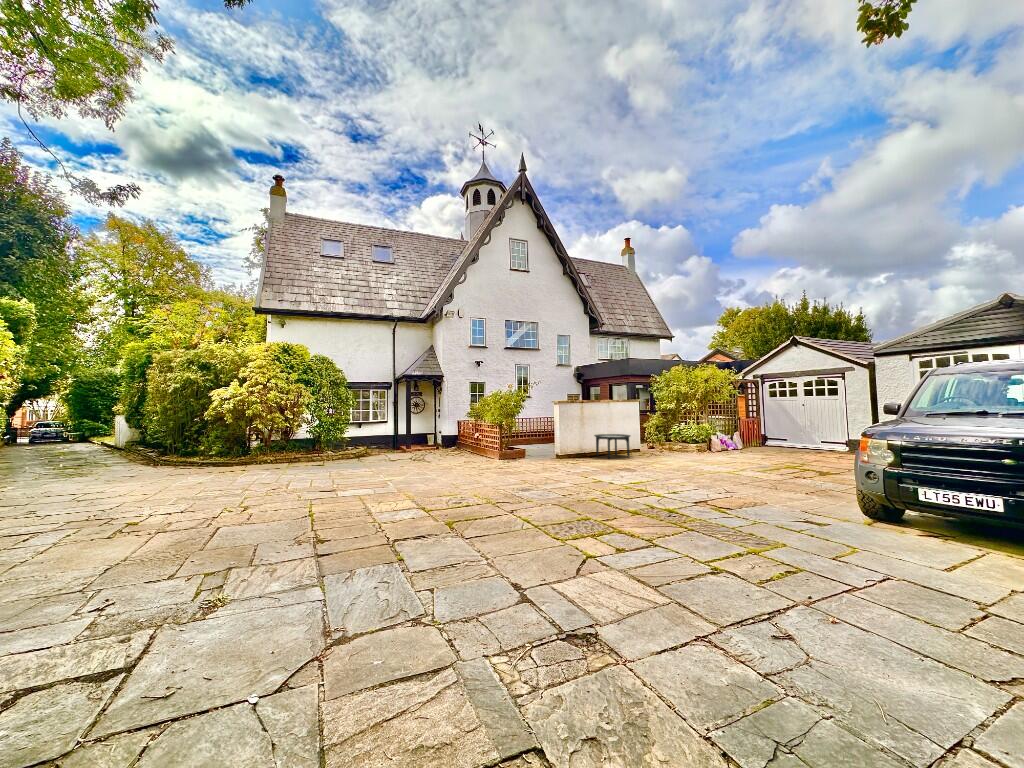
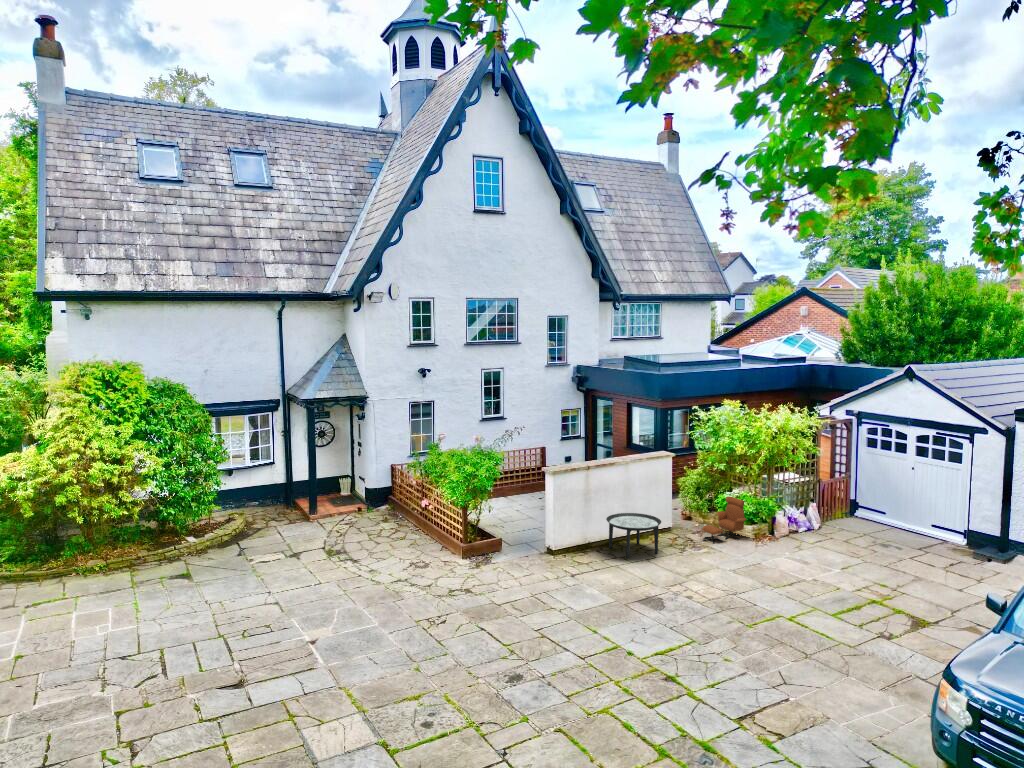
lounge chair: none [660,426,690,454] -> present [703,496,746,543]

